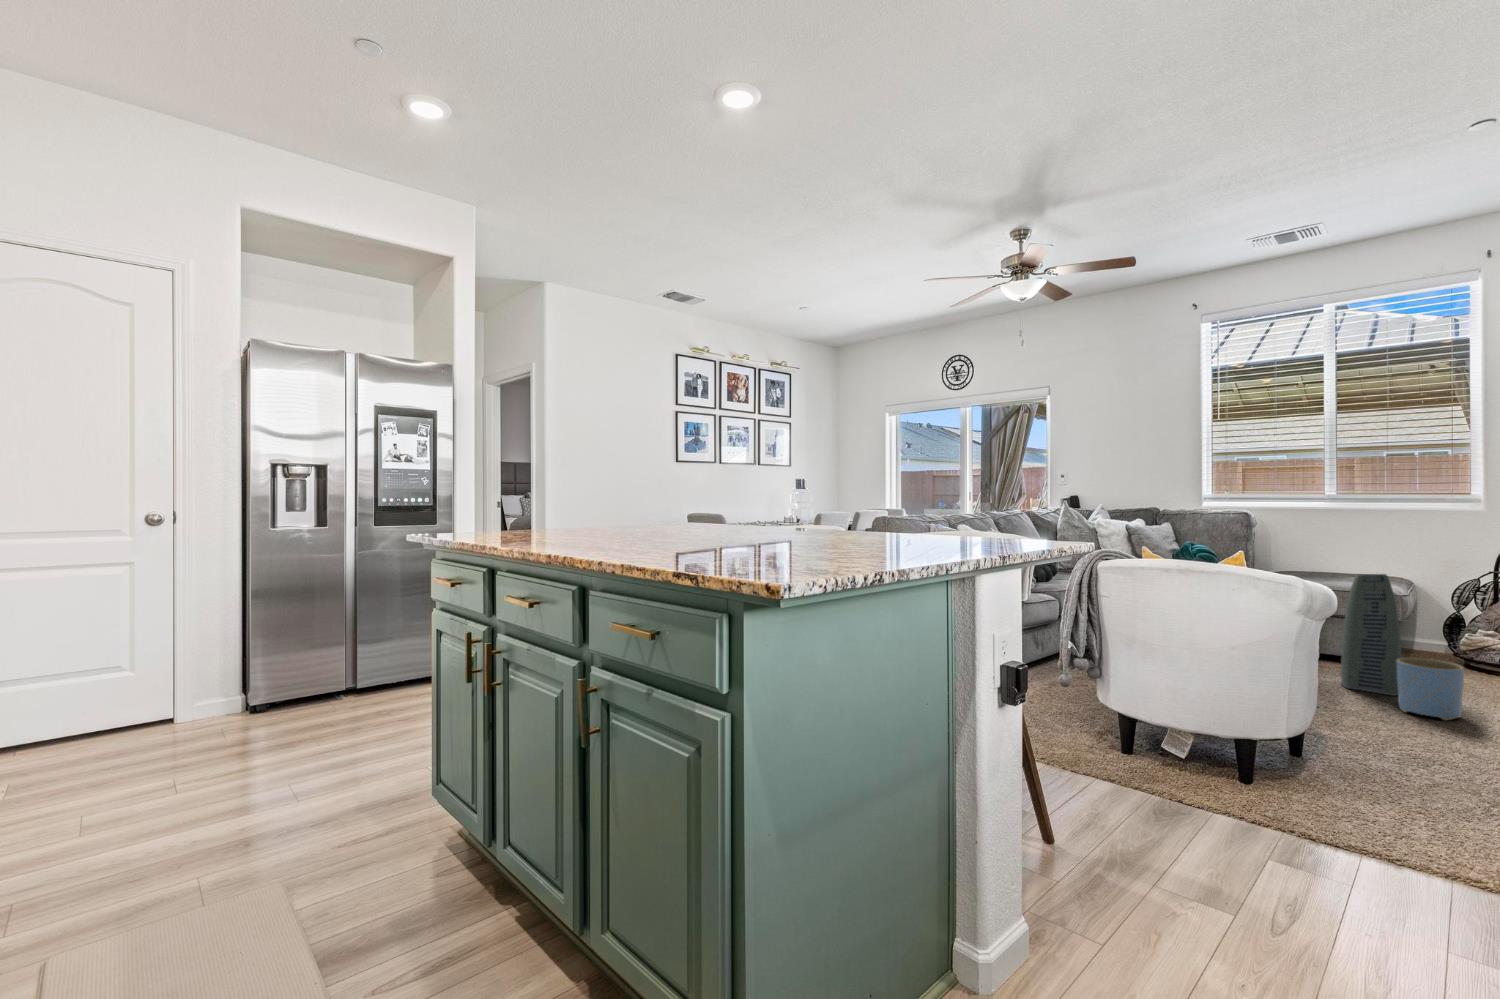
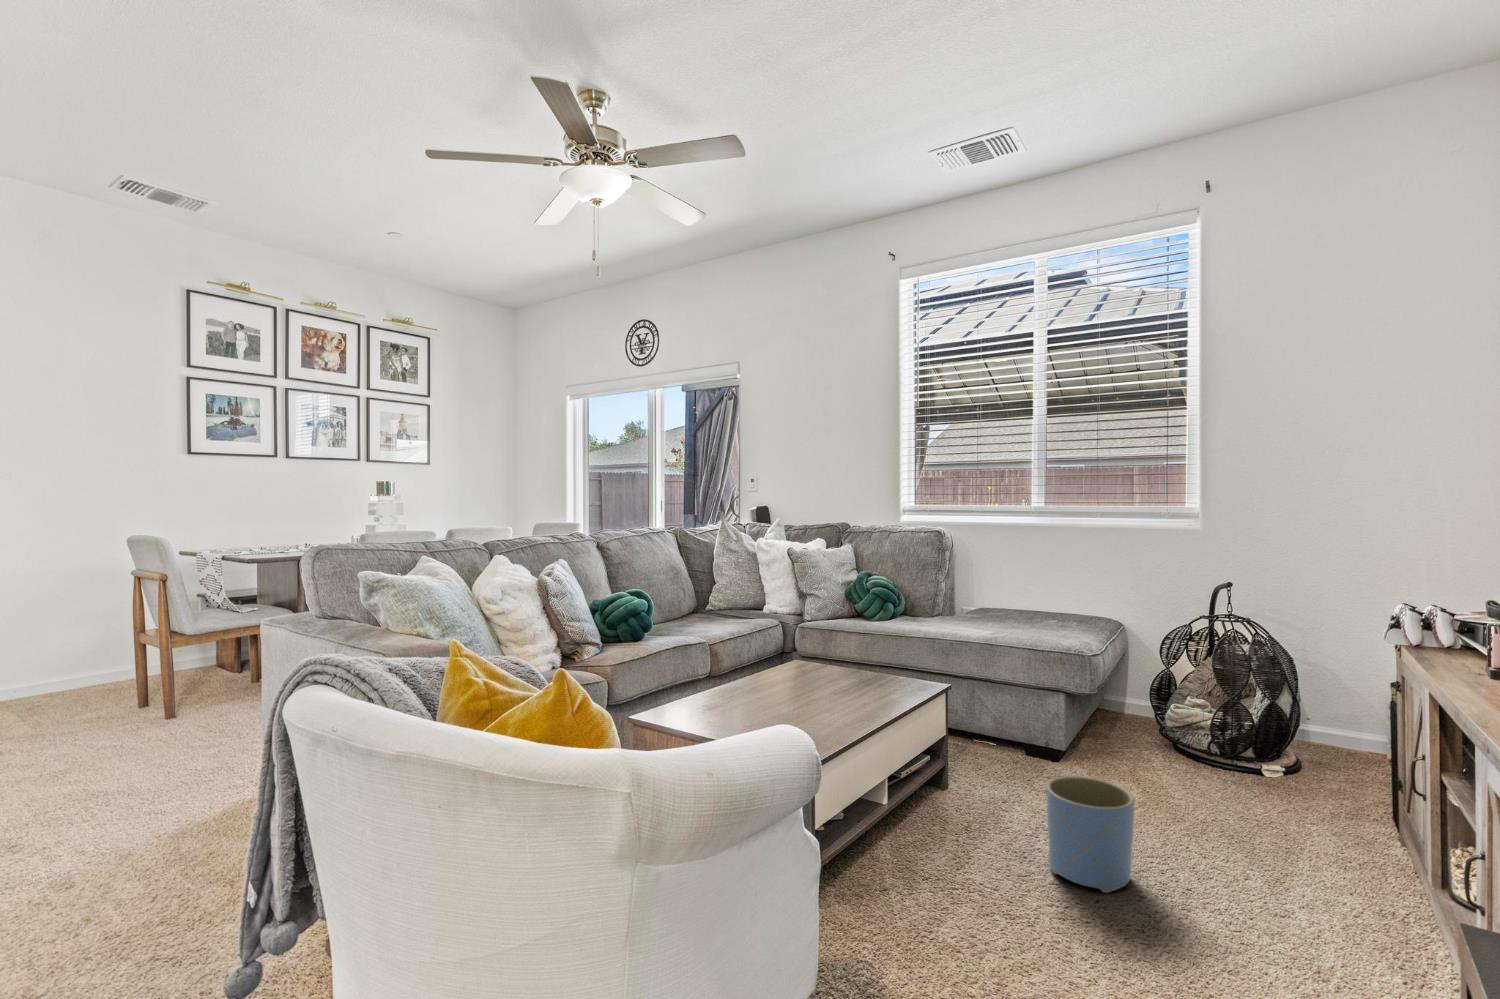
air purifier: present [1341,574,1402,696] -> none [997,632,1074,827]

